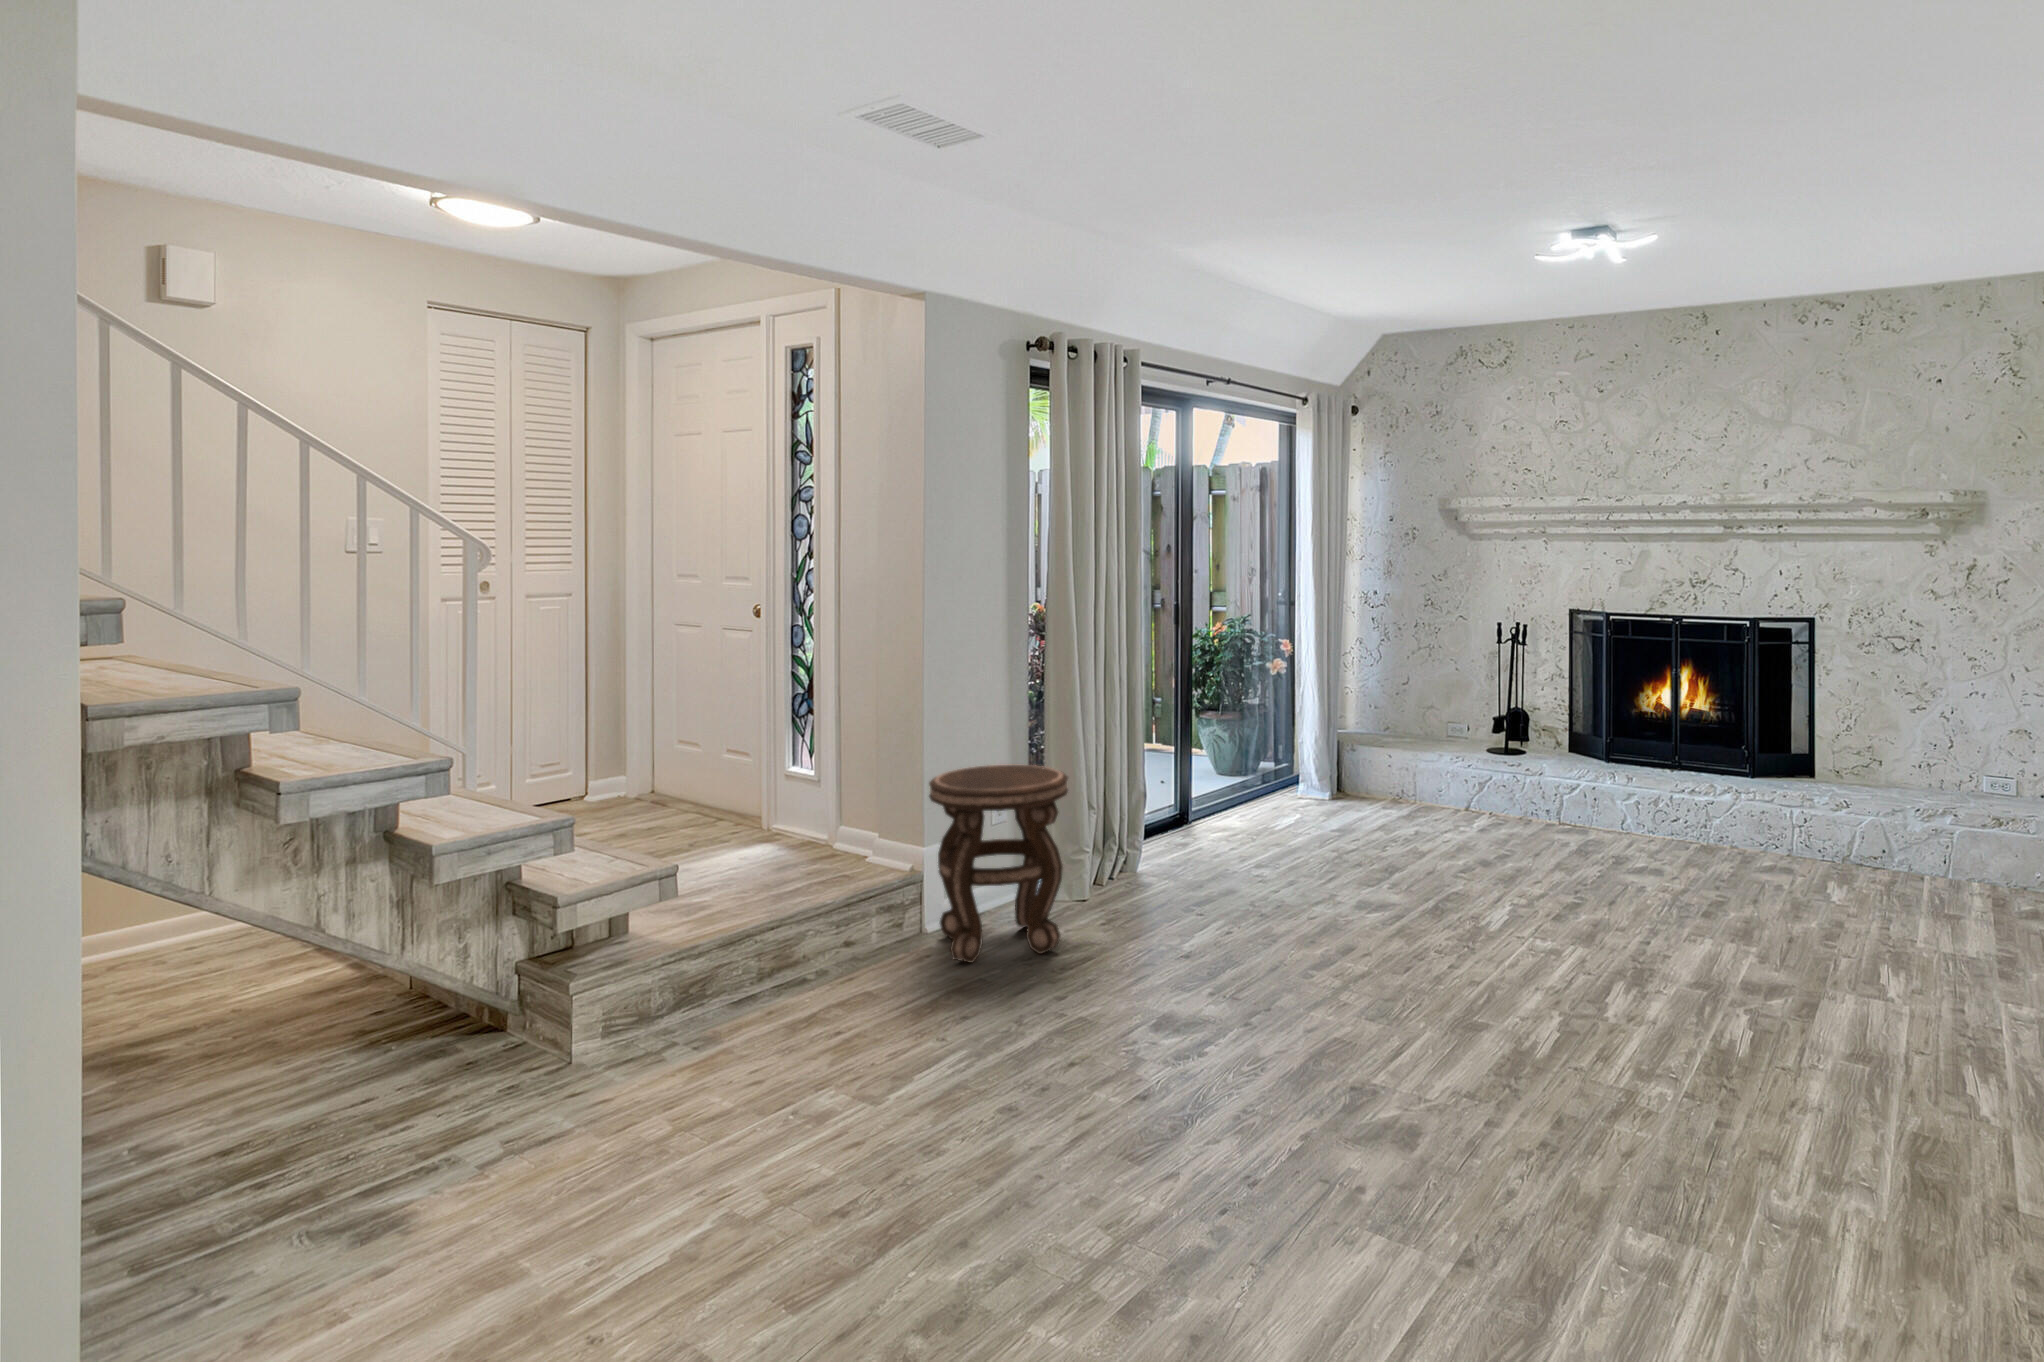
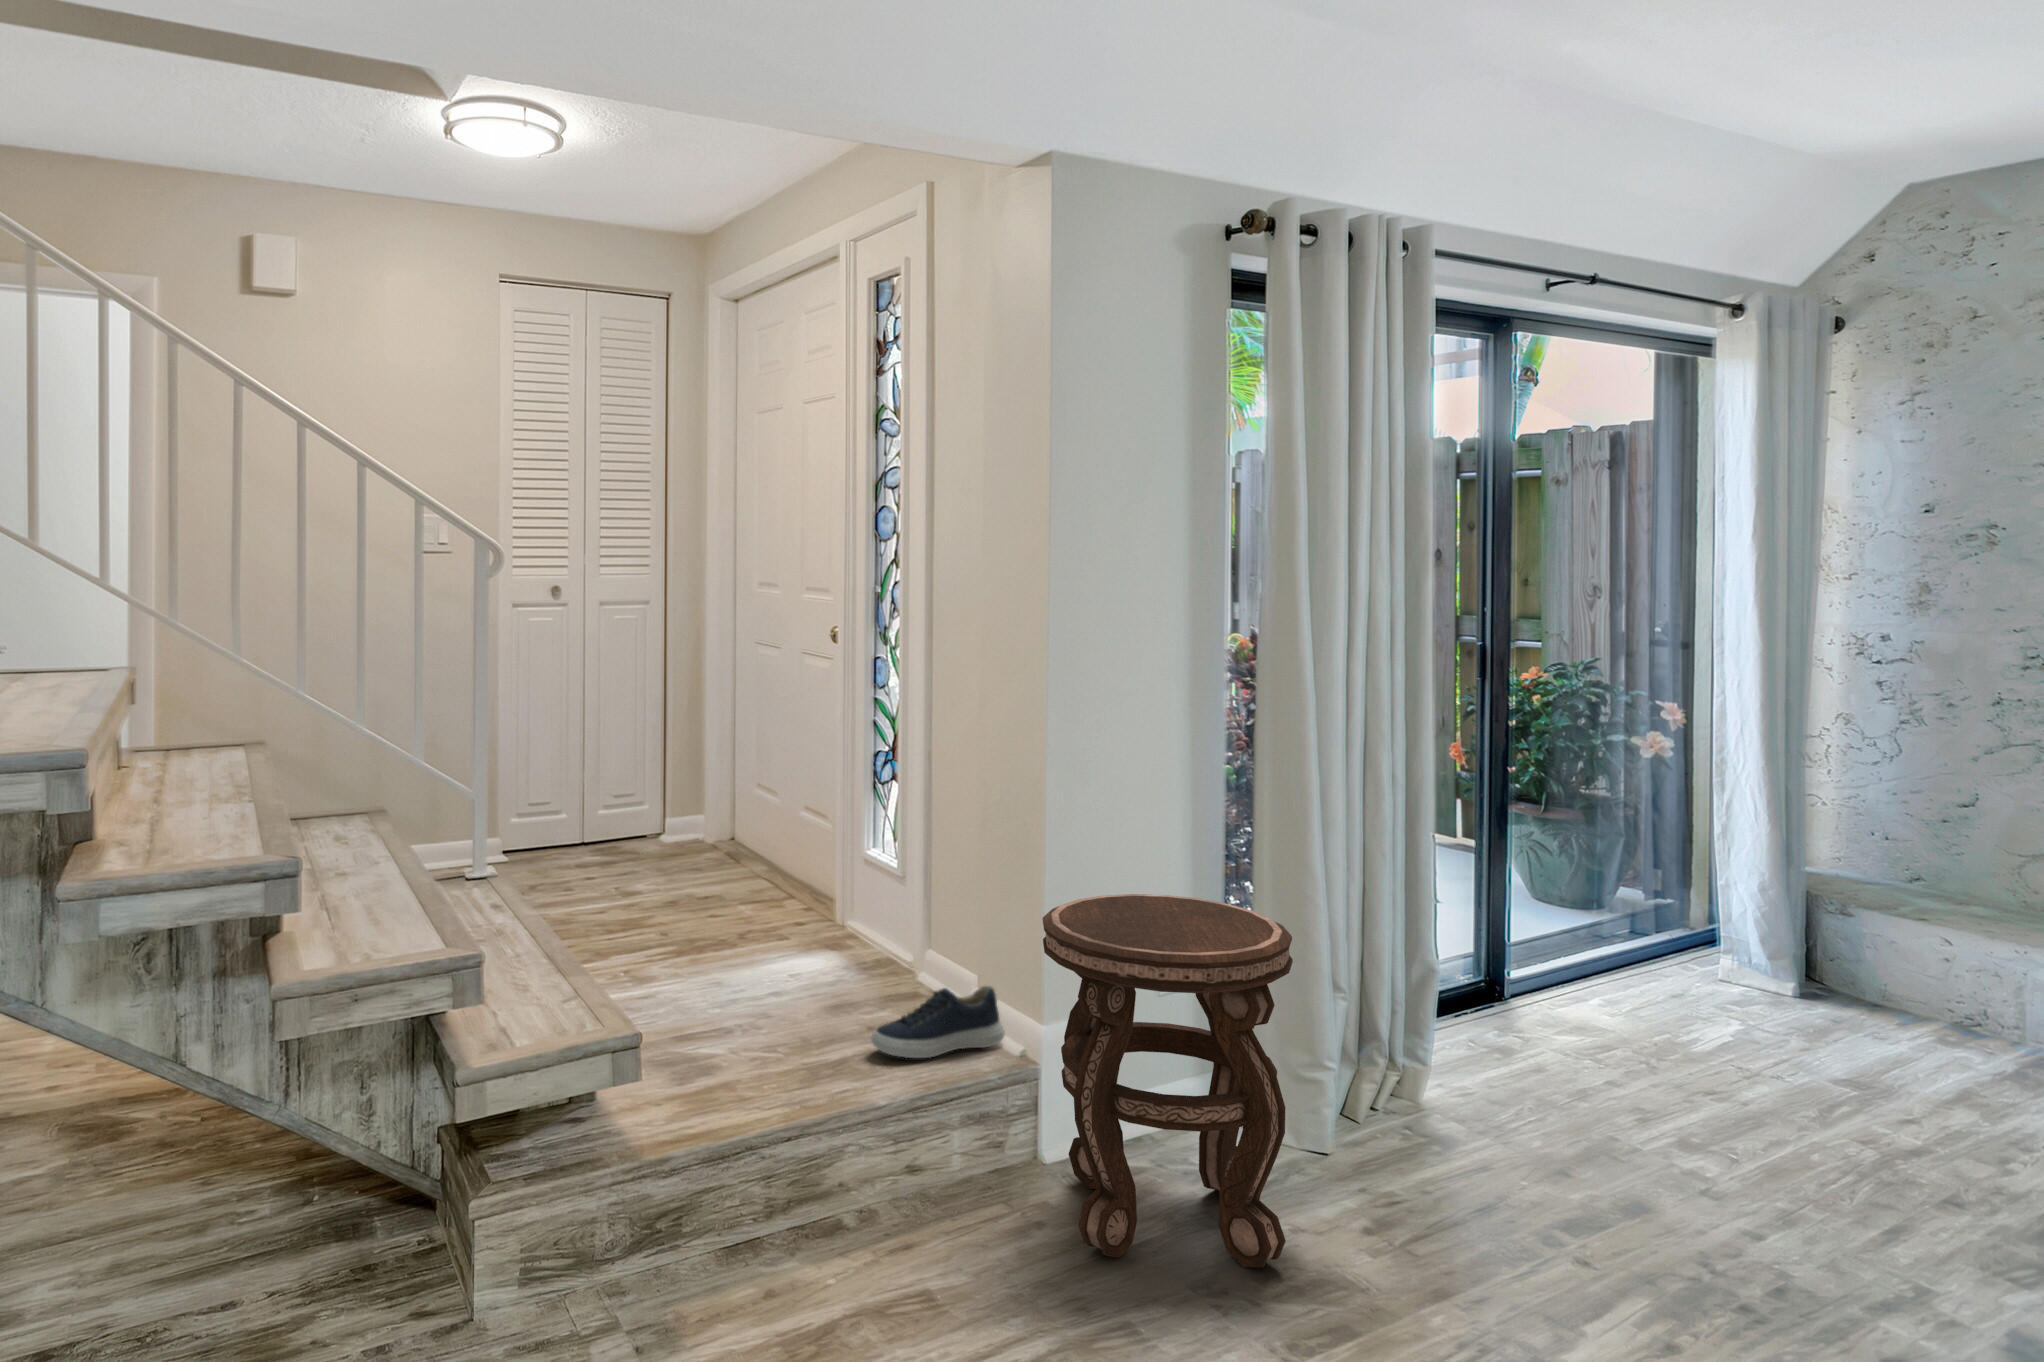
shoe: none [813,834,898,881] -> present [871,986,1005,1058]

